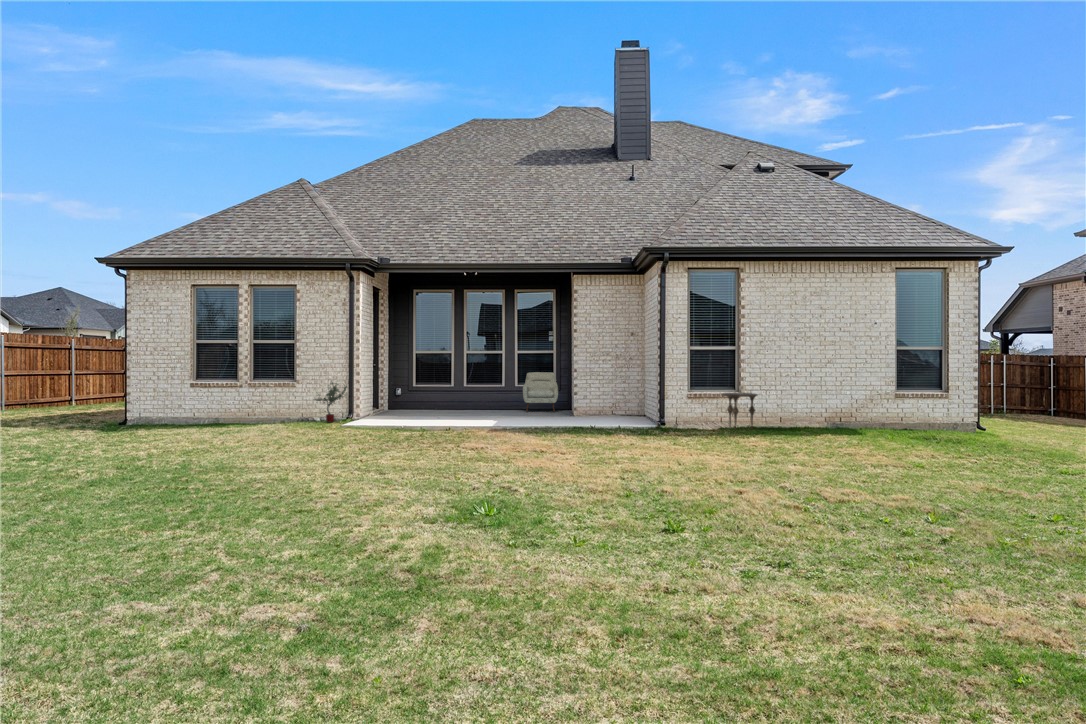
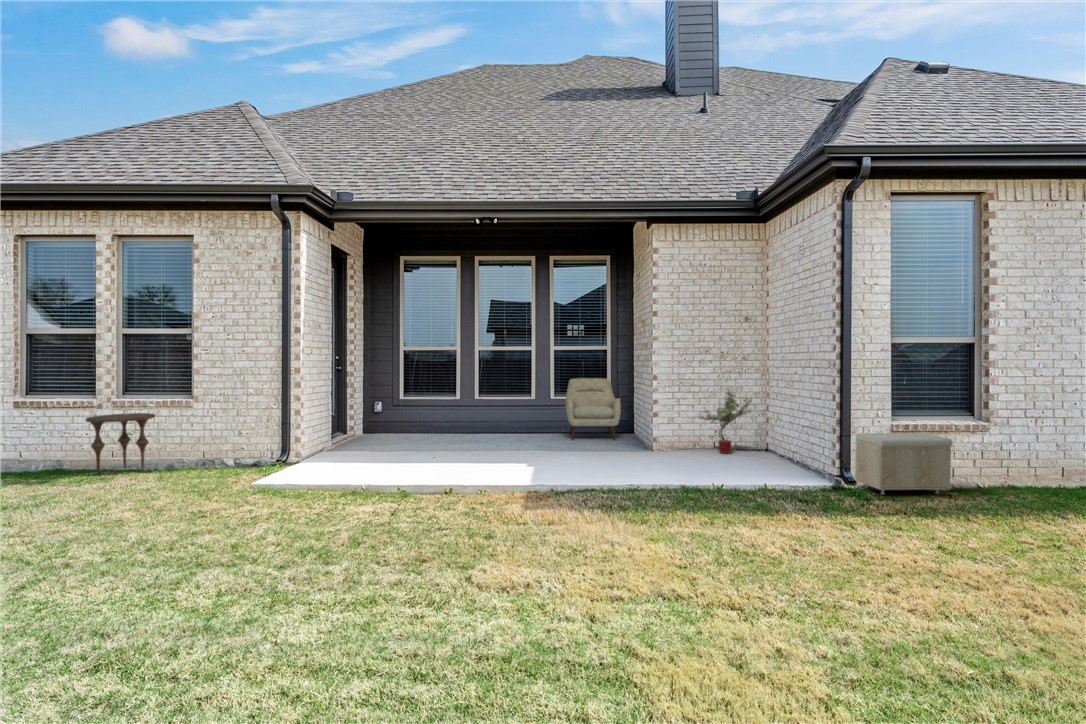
potted tree: present [314,381,347,422] -> present [699,389,752,454]
side table: present [722,393,757,429] -> present [86,413,155,475]
storage bench: none [666,398,709,429] -> present [855,433,953,494]

